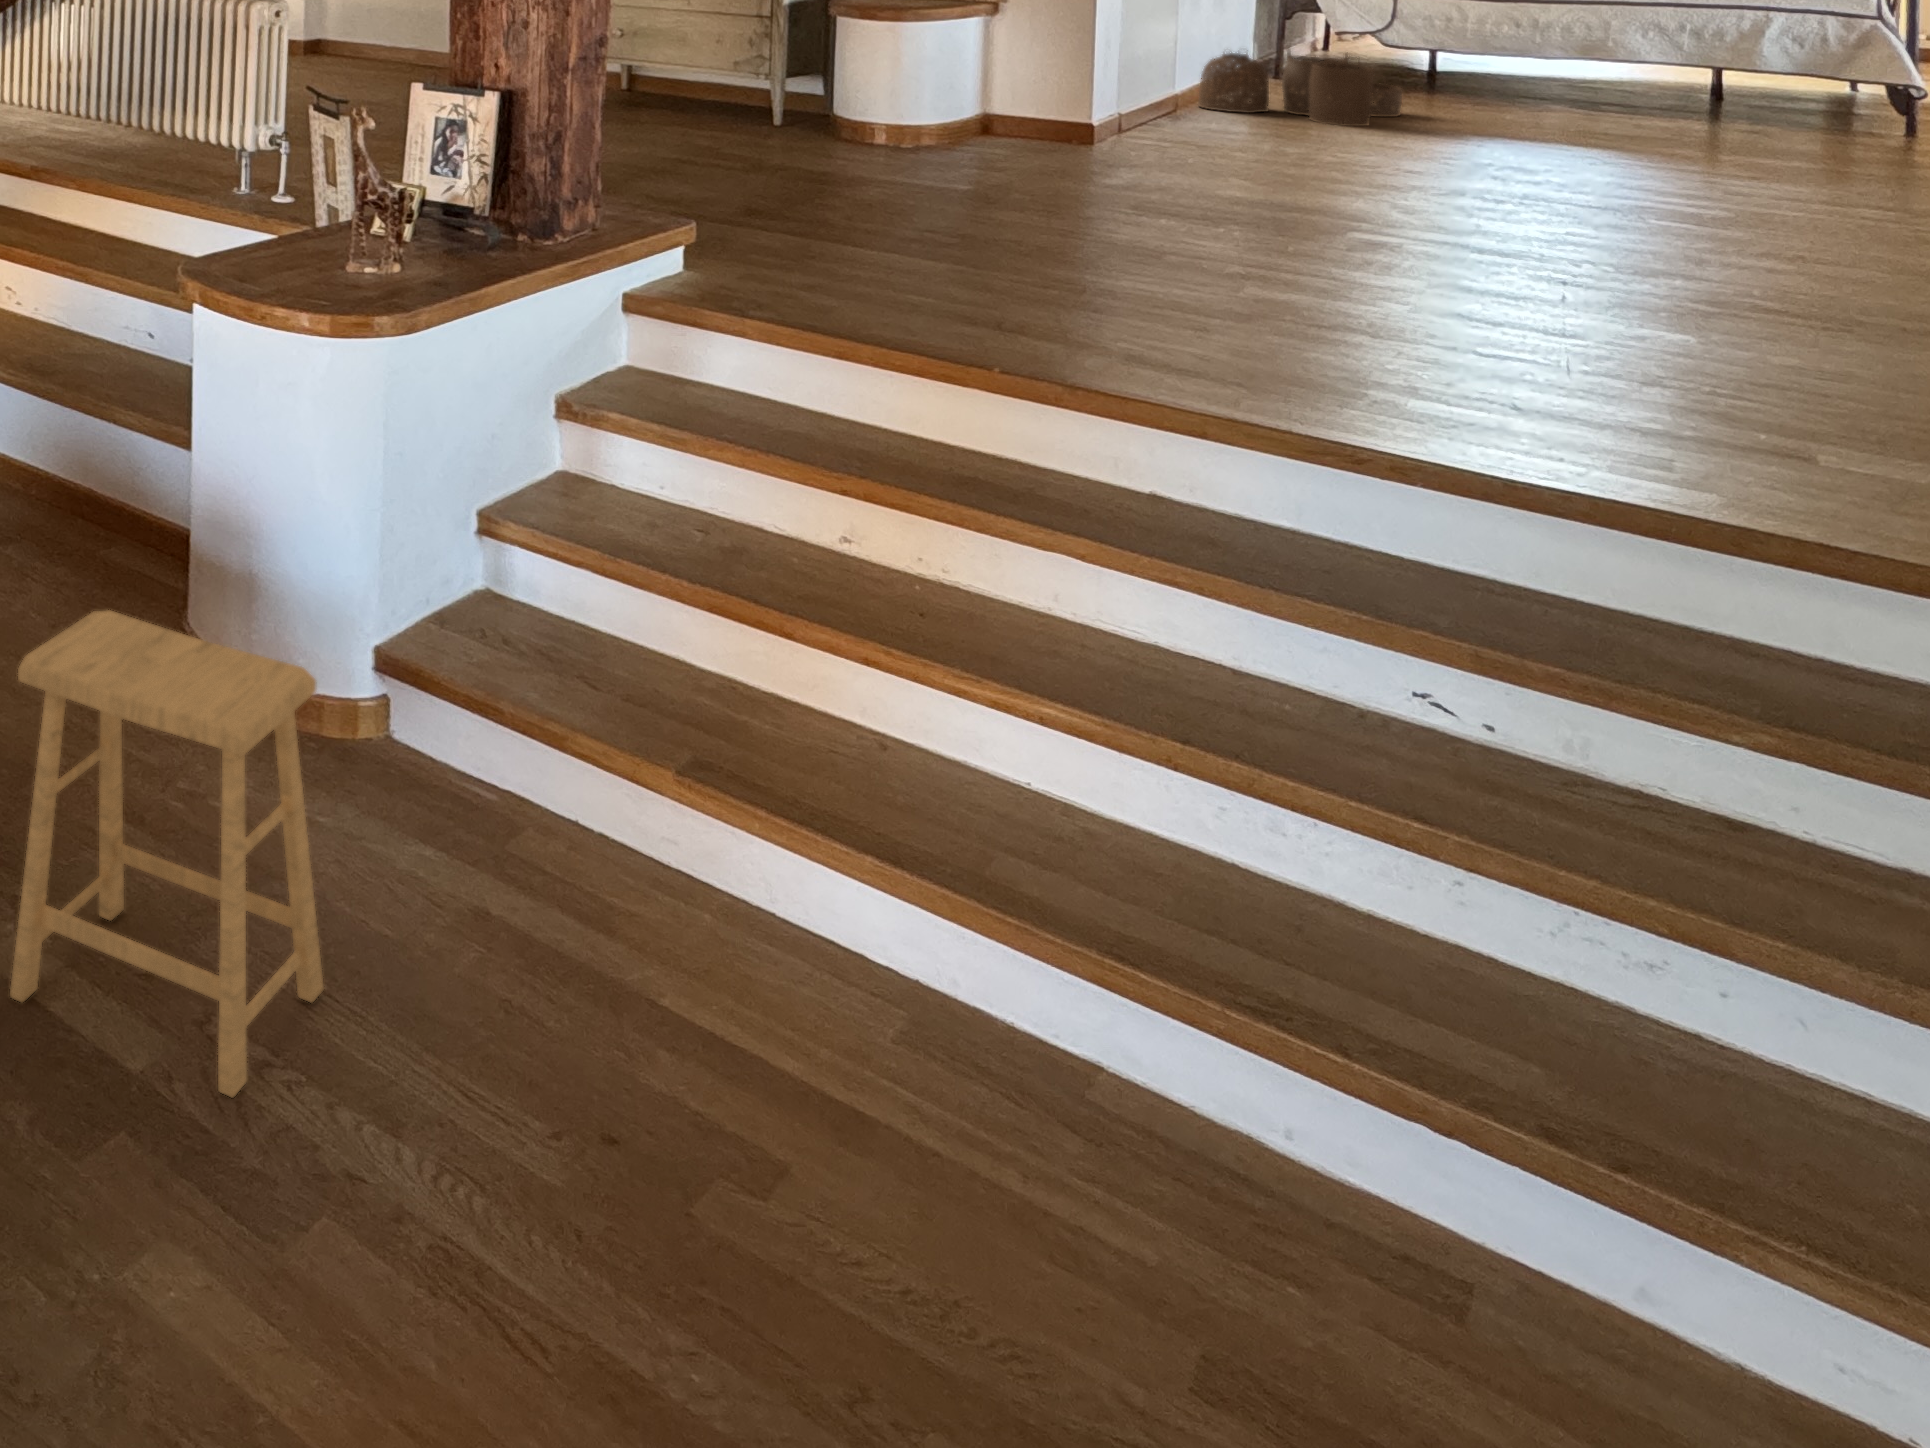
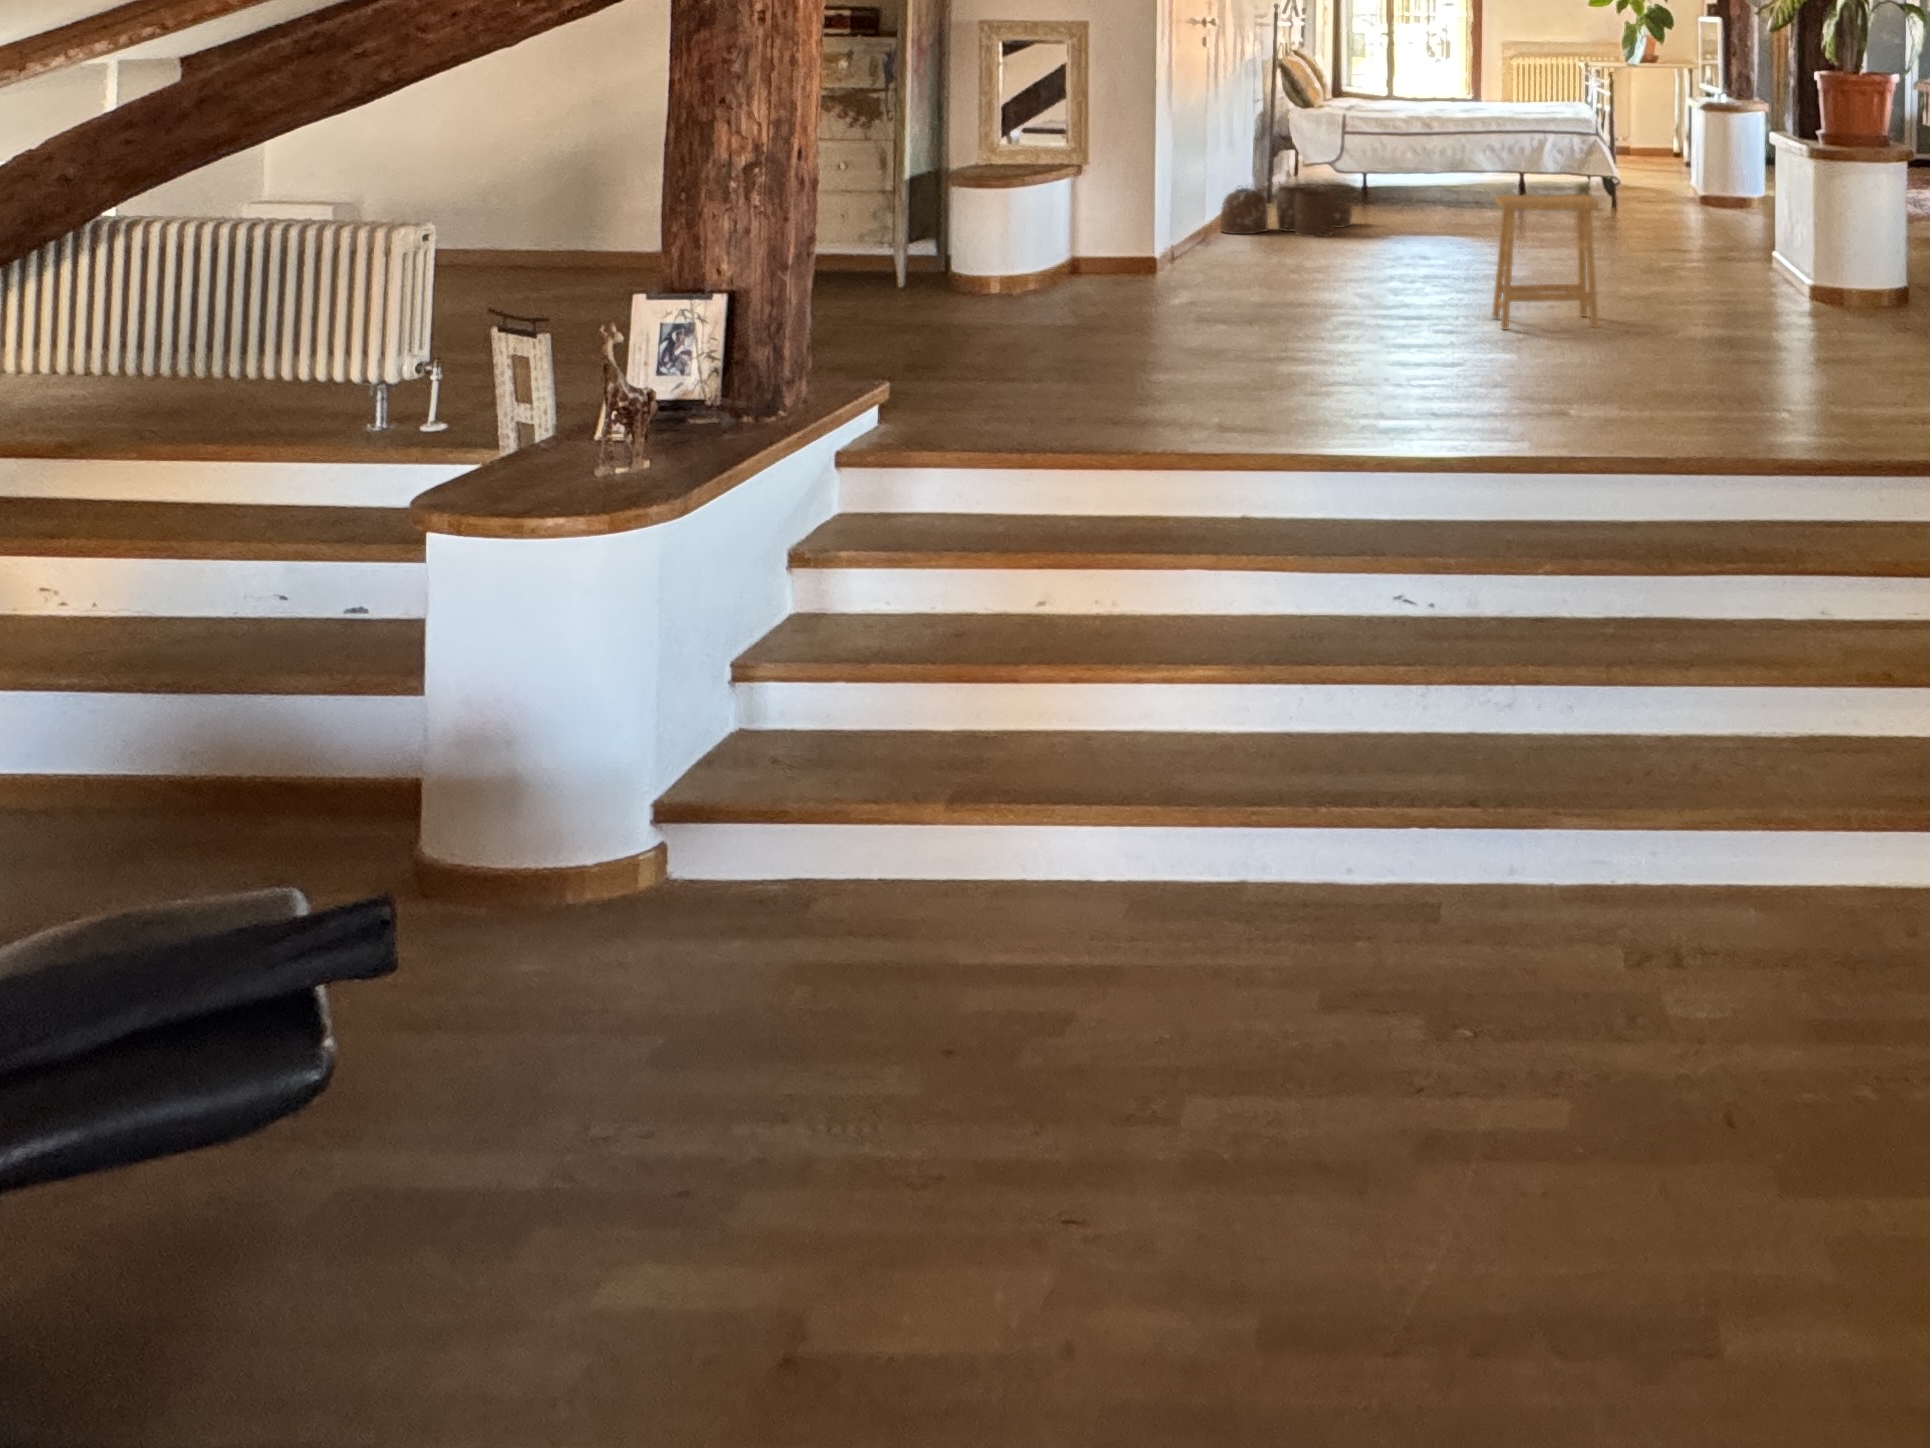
footstool: present [10,610,324,1097] -> present [1492,194,1599,330]

